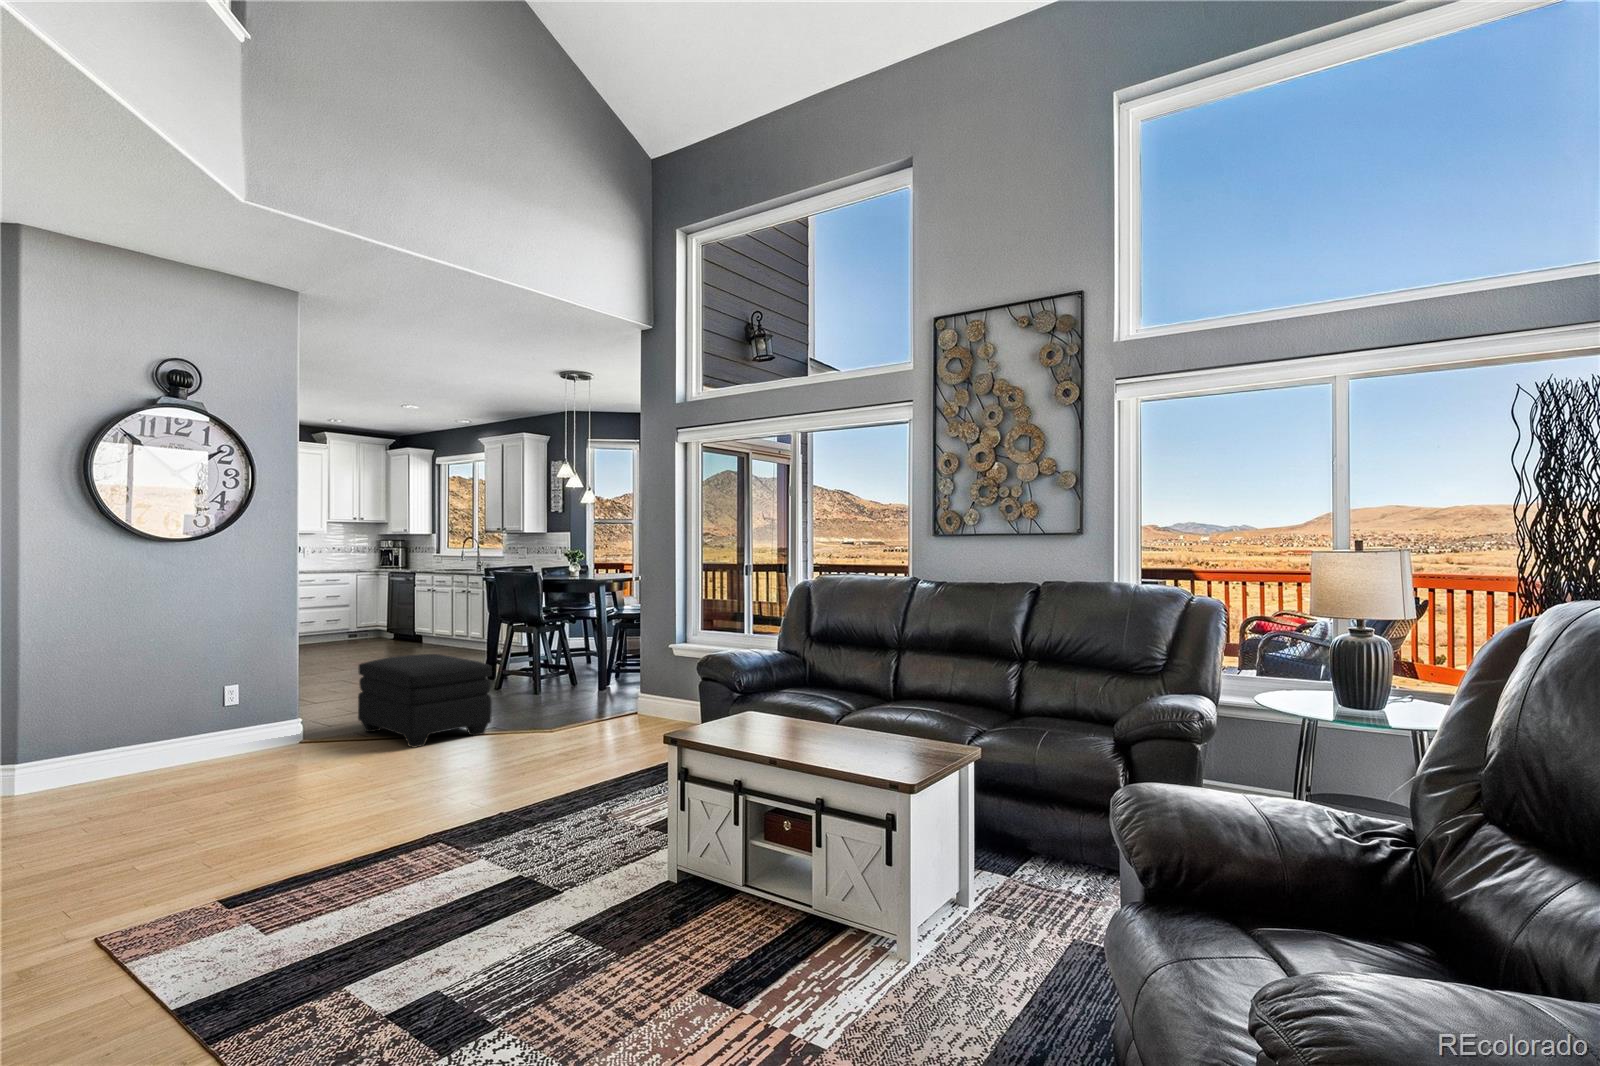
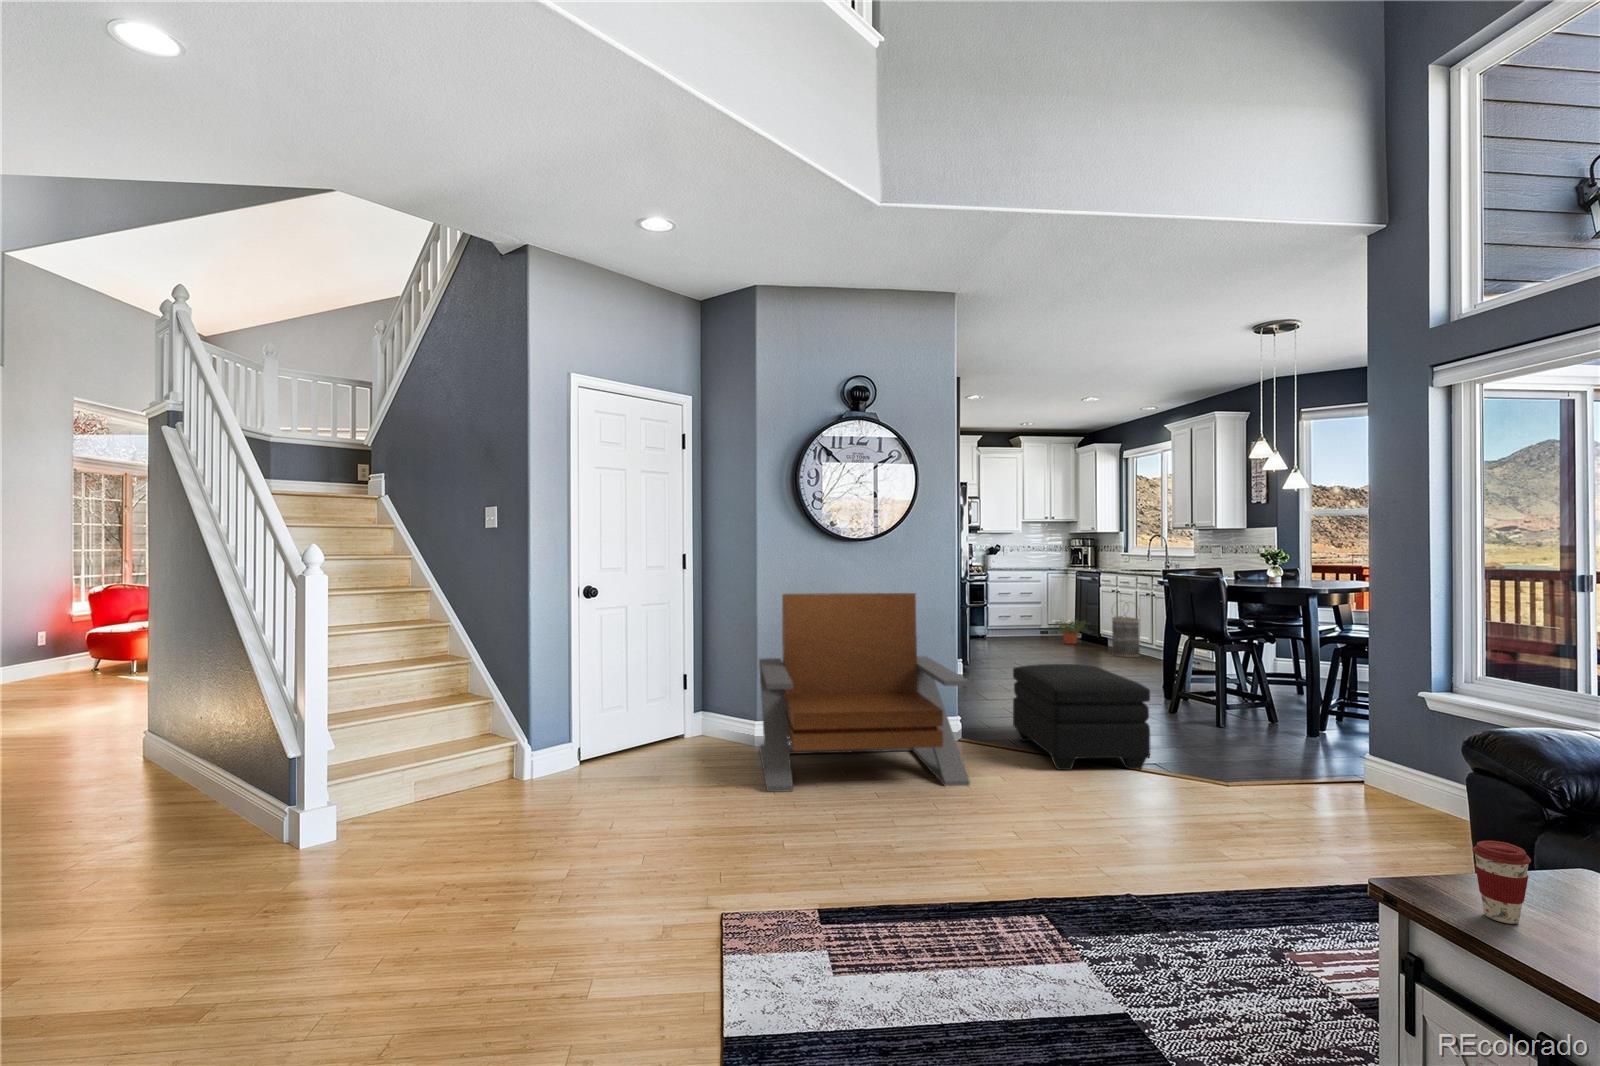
lounge chair: none [27,596,332,833] -> present [759,593,970,792]
basket: none [428,599,455,651] -> present [1112,602,1140,657]
potted plant: none [358,620,408,645] -> present [1050,620,1093,644]
coffee cup: none [710,697,732,736] -> present [1472,841,1531,924]

